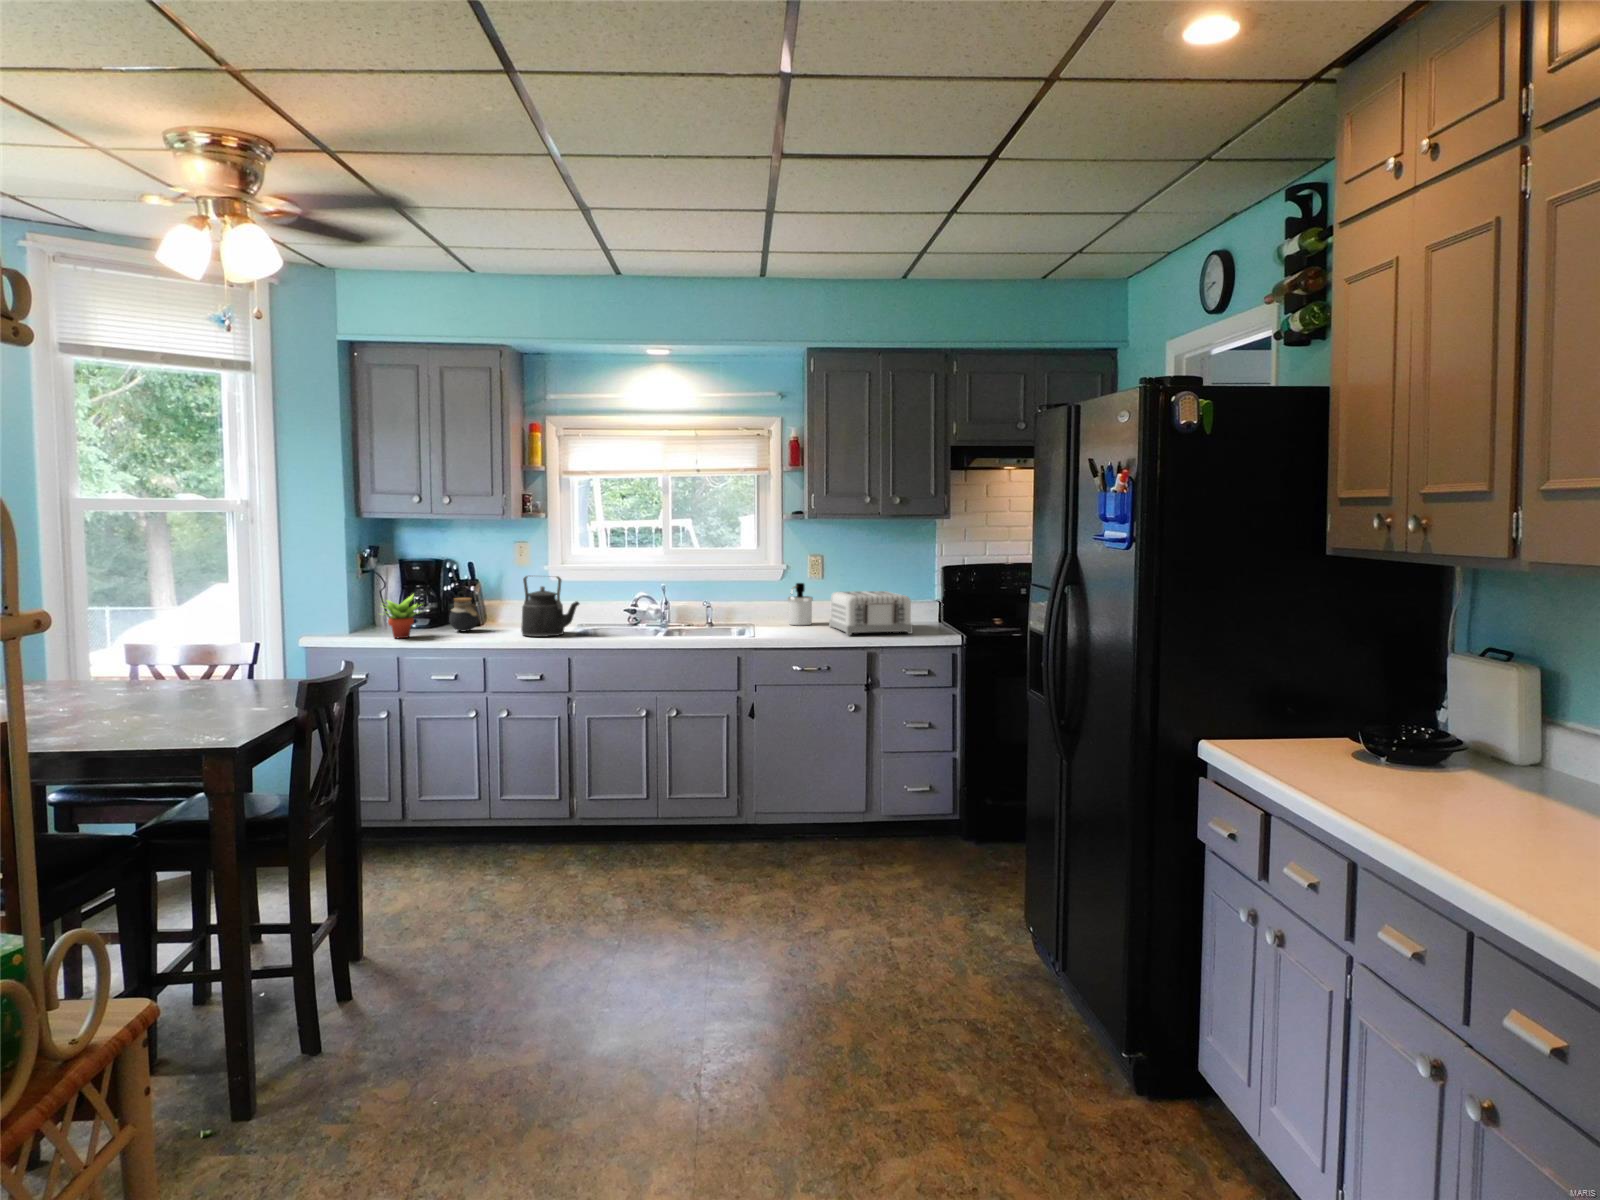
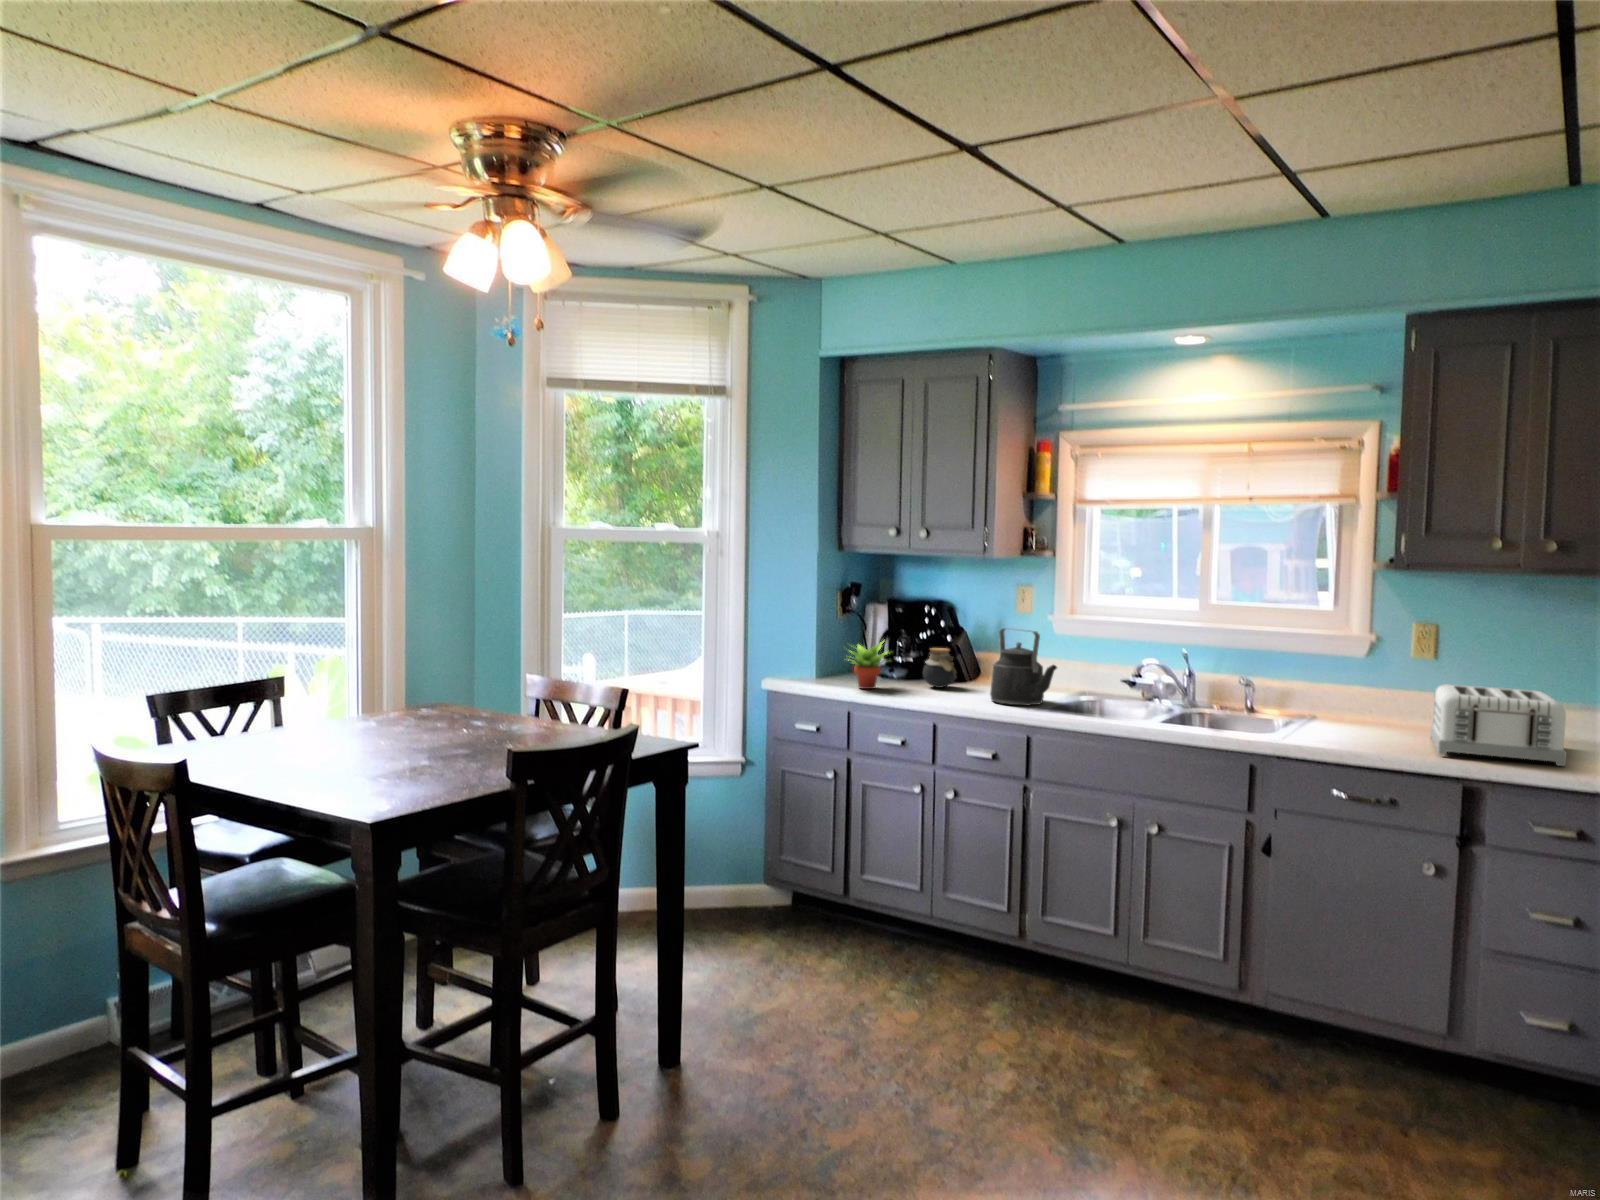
soap dispenser: present [787,583,813,625] -> none [1366,665,1411,730]

